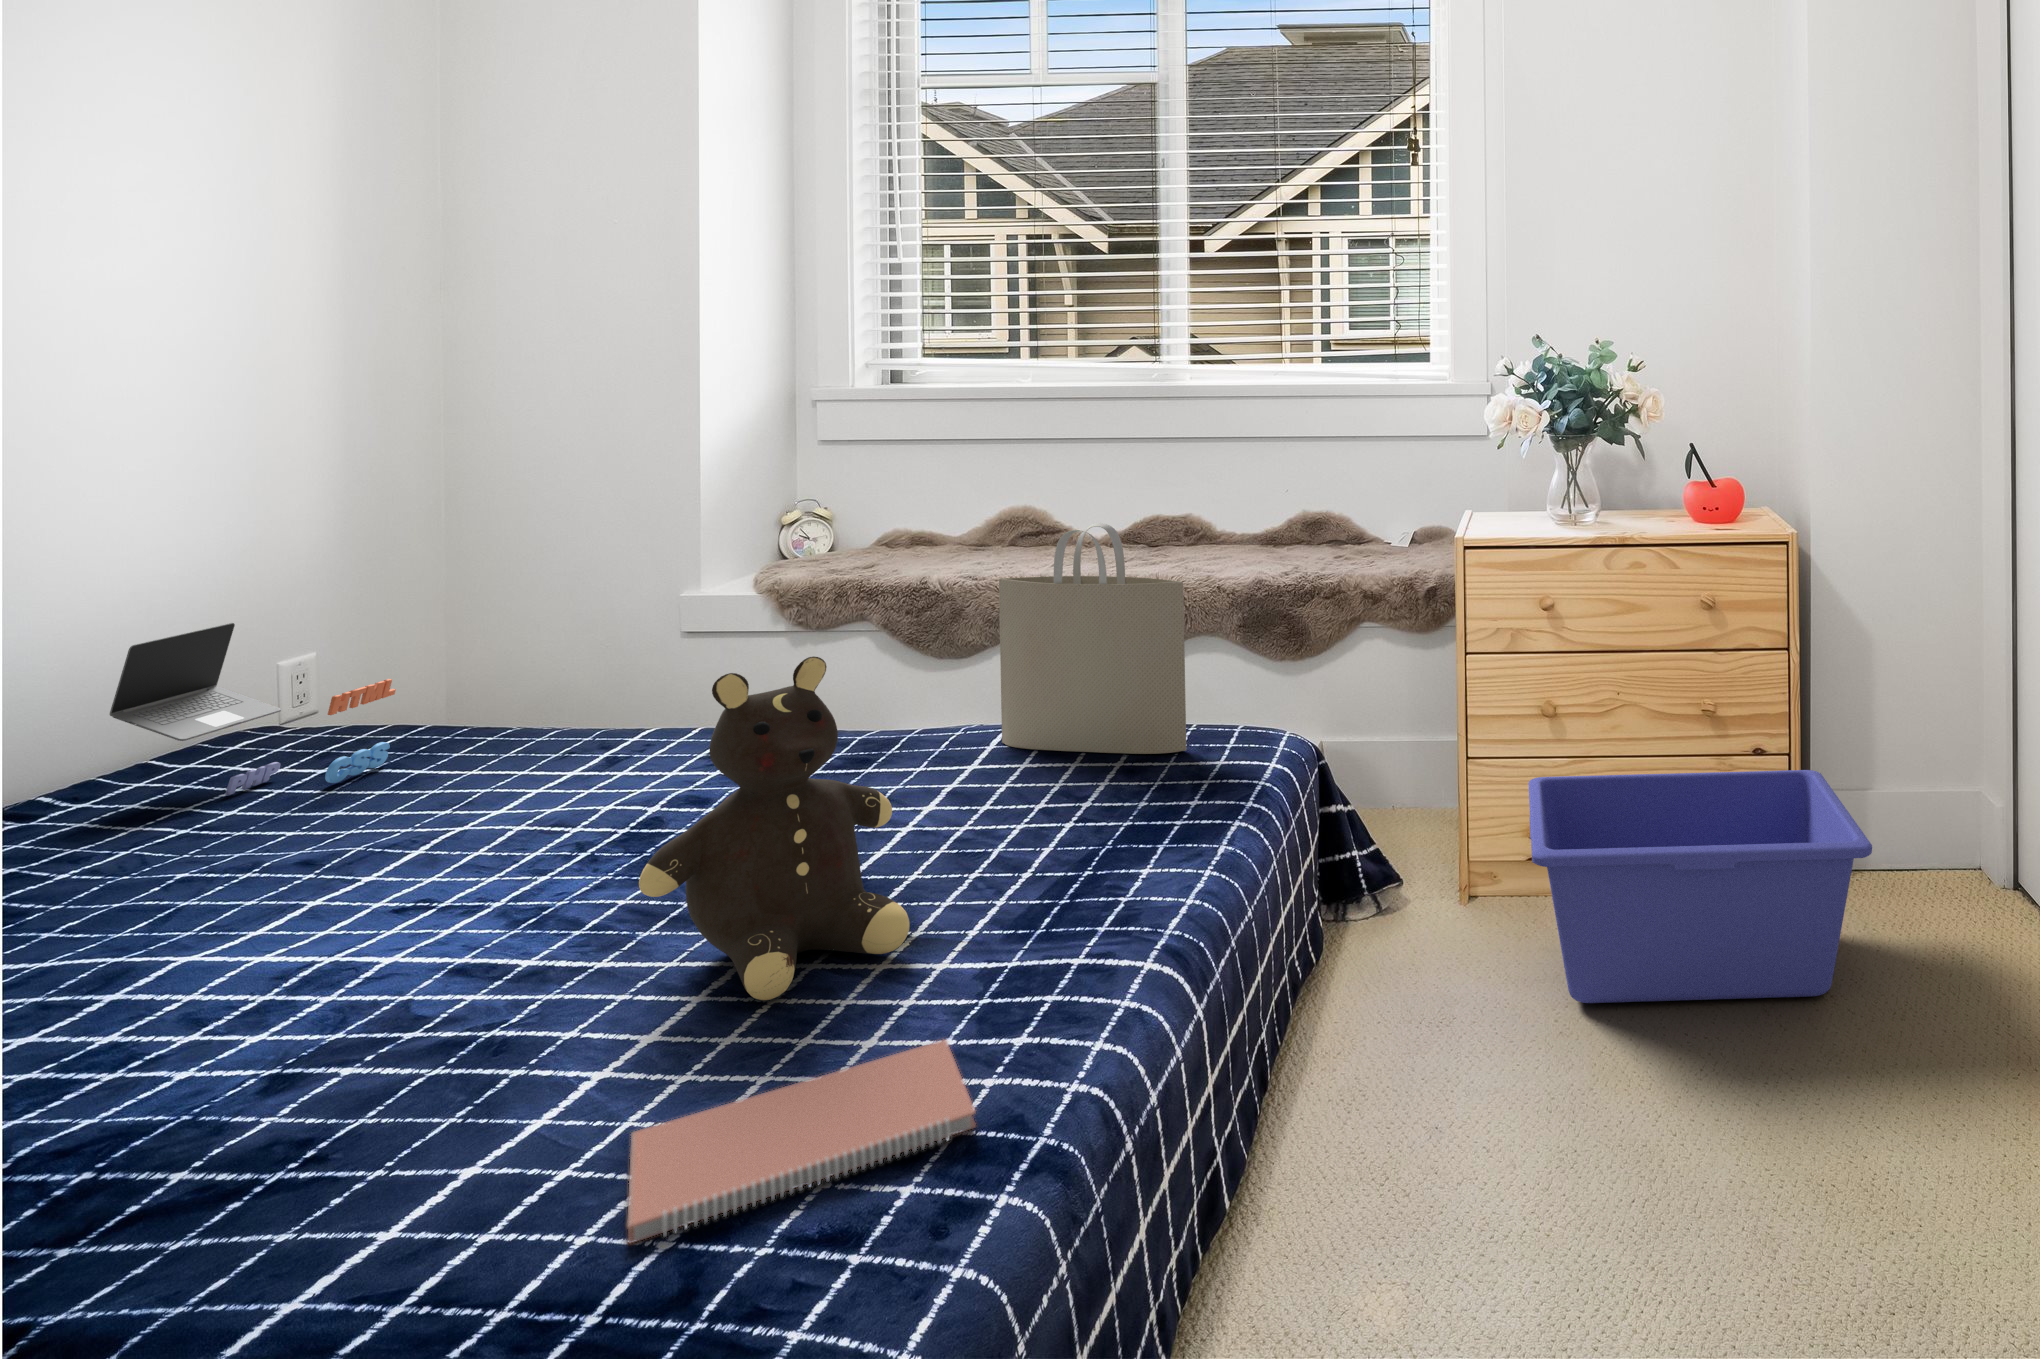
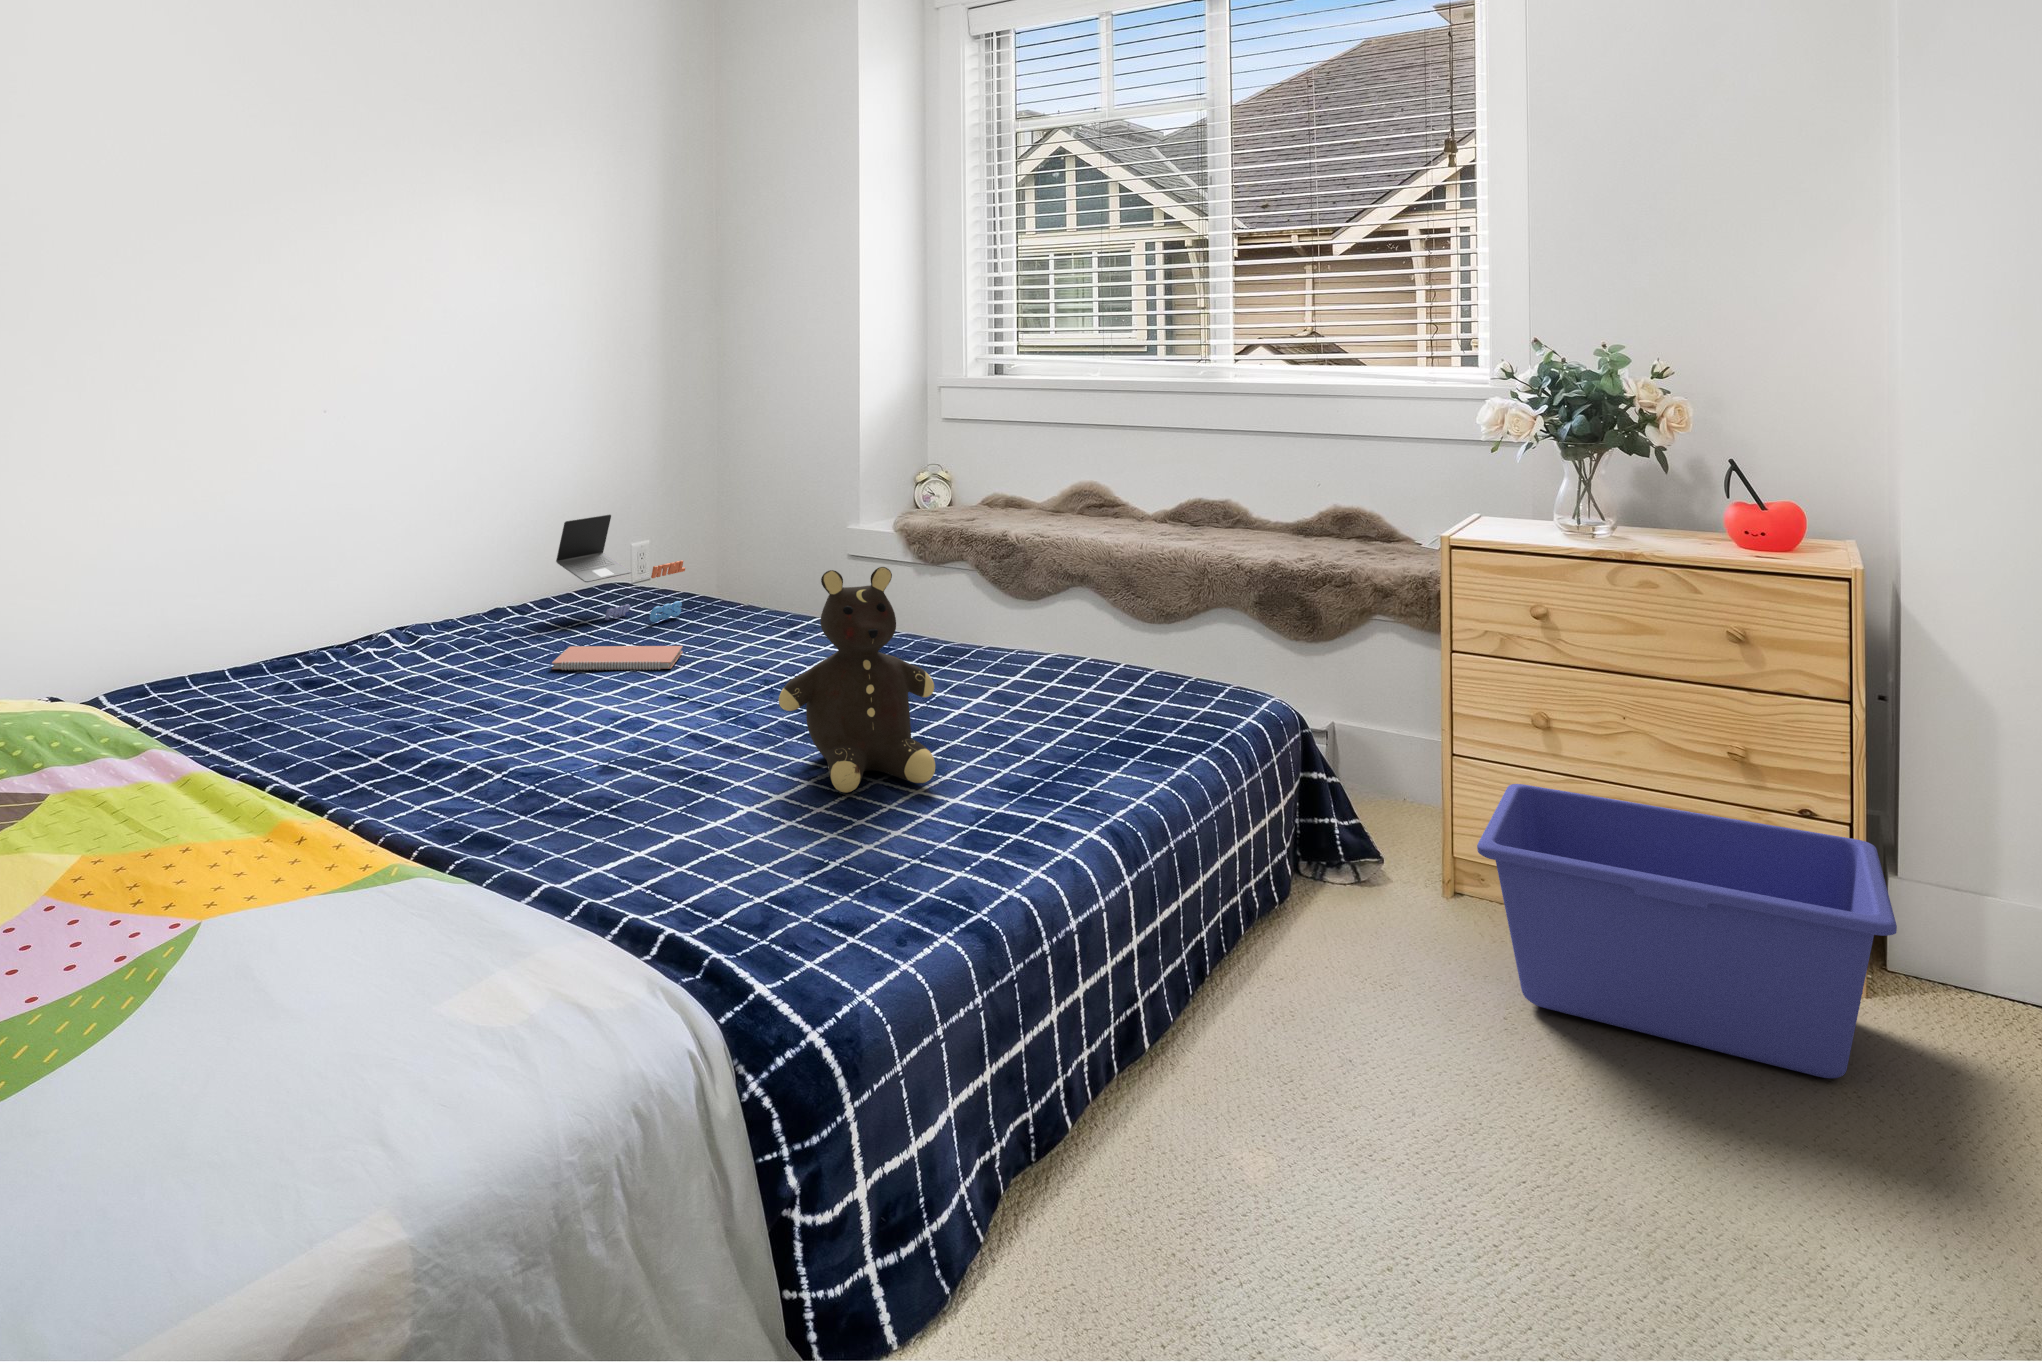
tote bag: present [999,523,1186,754] -> none [1041,496,1179,695]
notebook: present [627,1039,976,1243] -> present [552,646,683,670]

